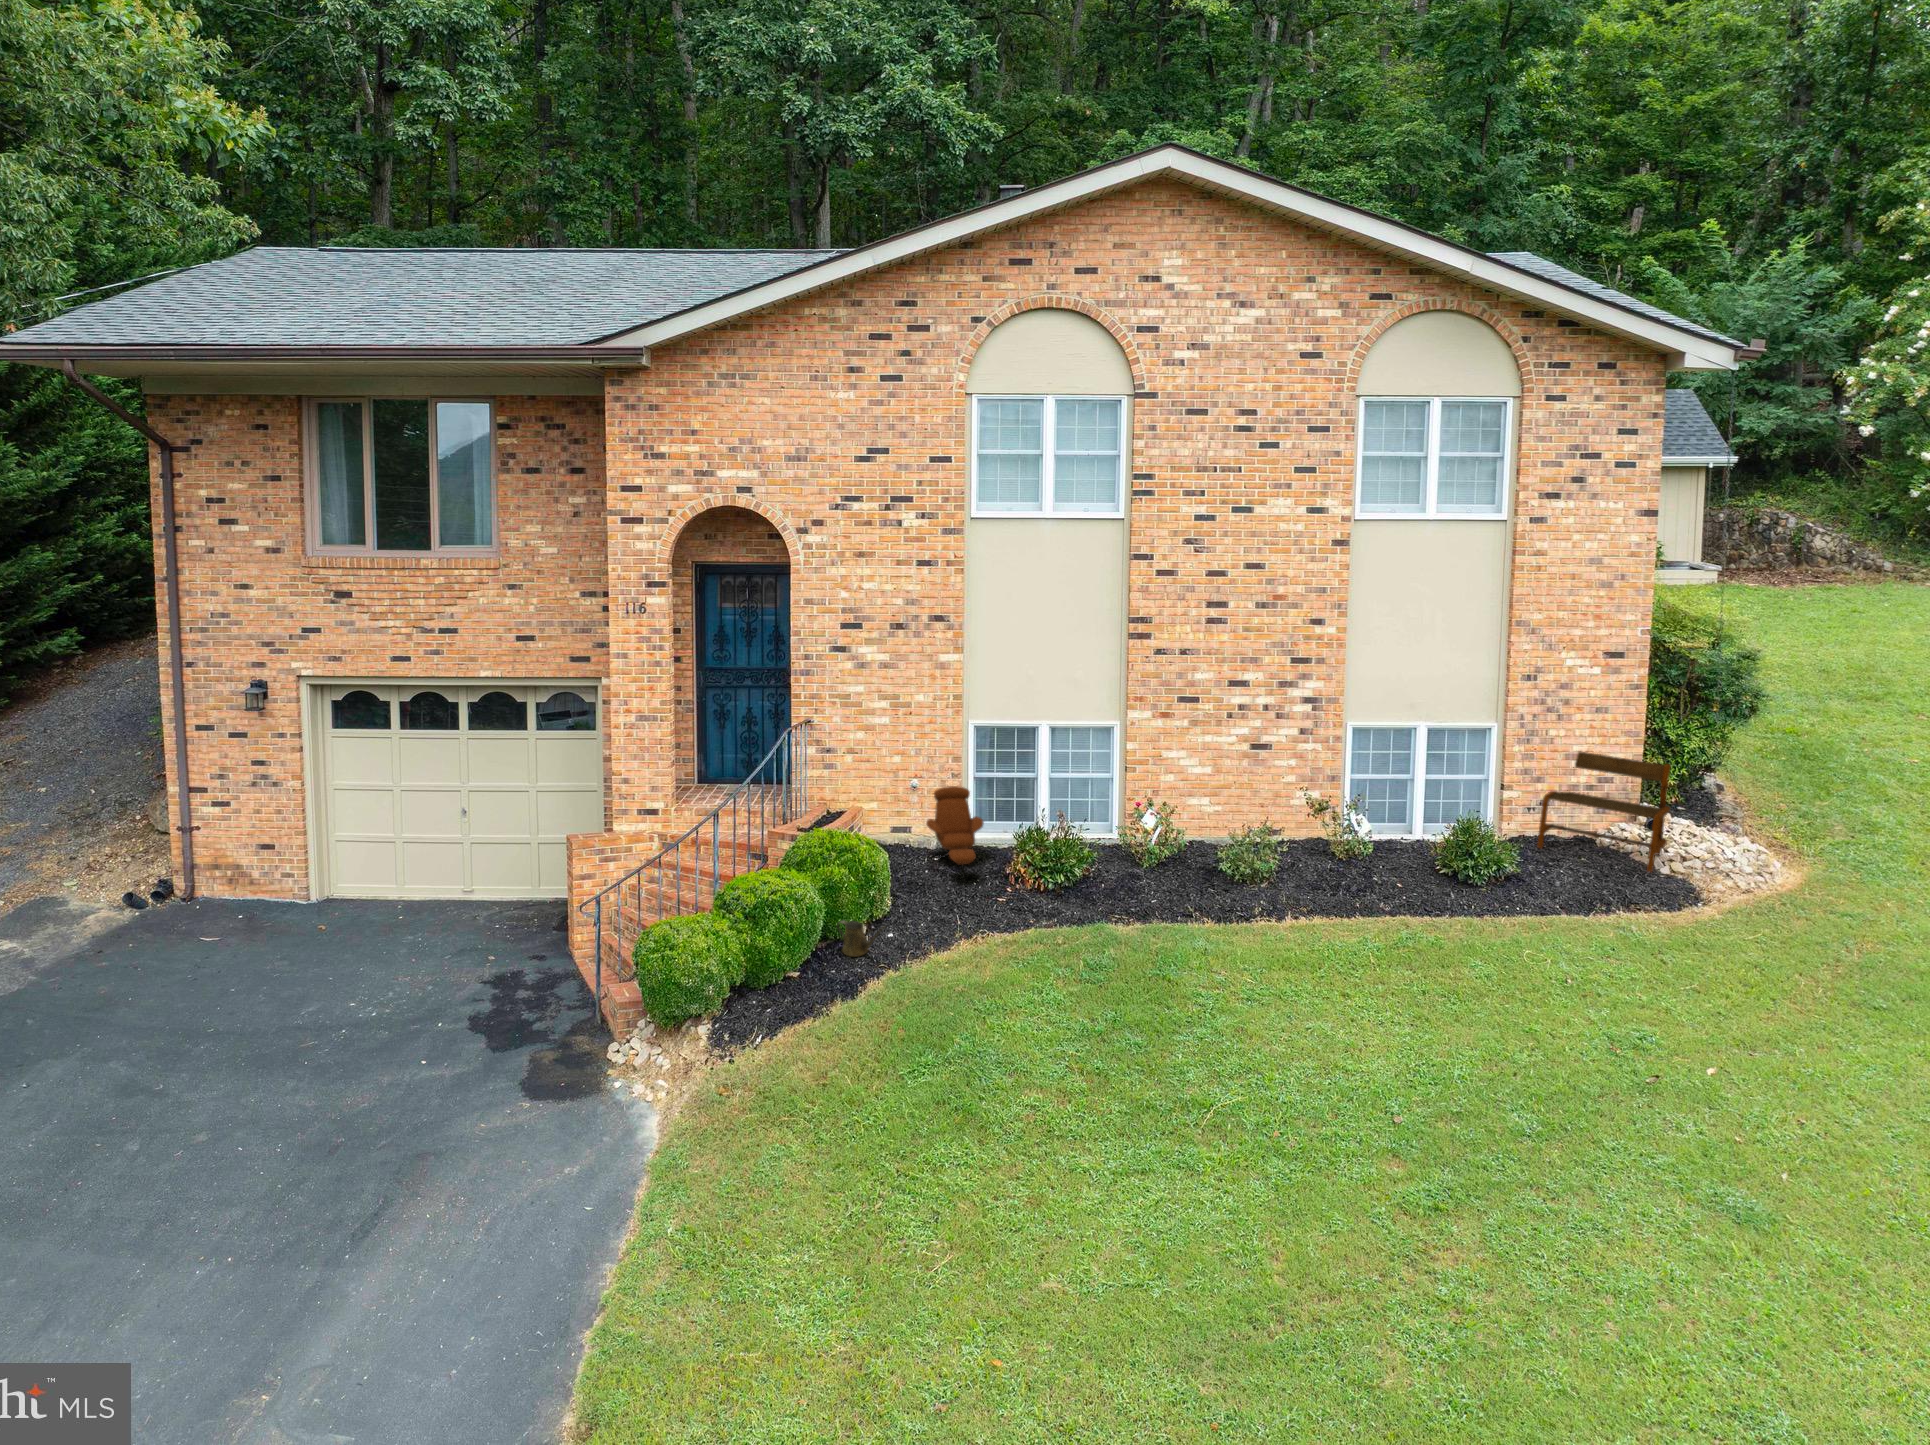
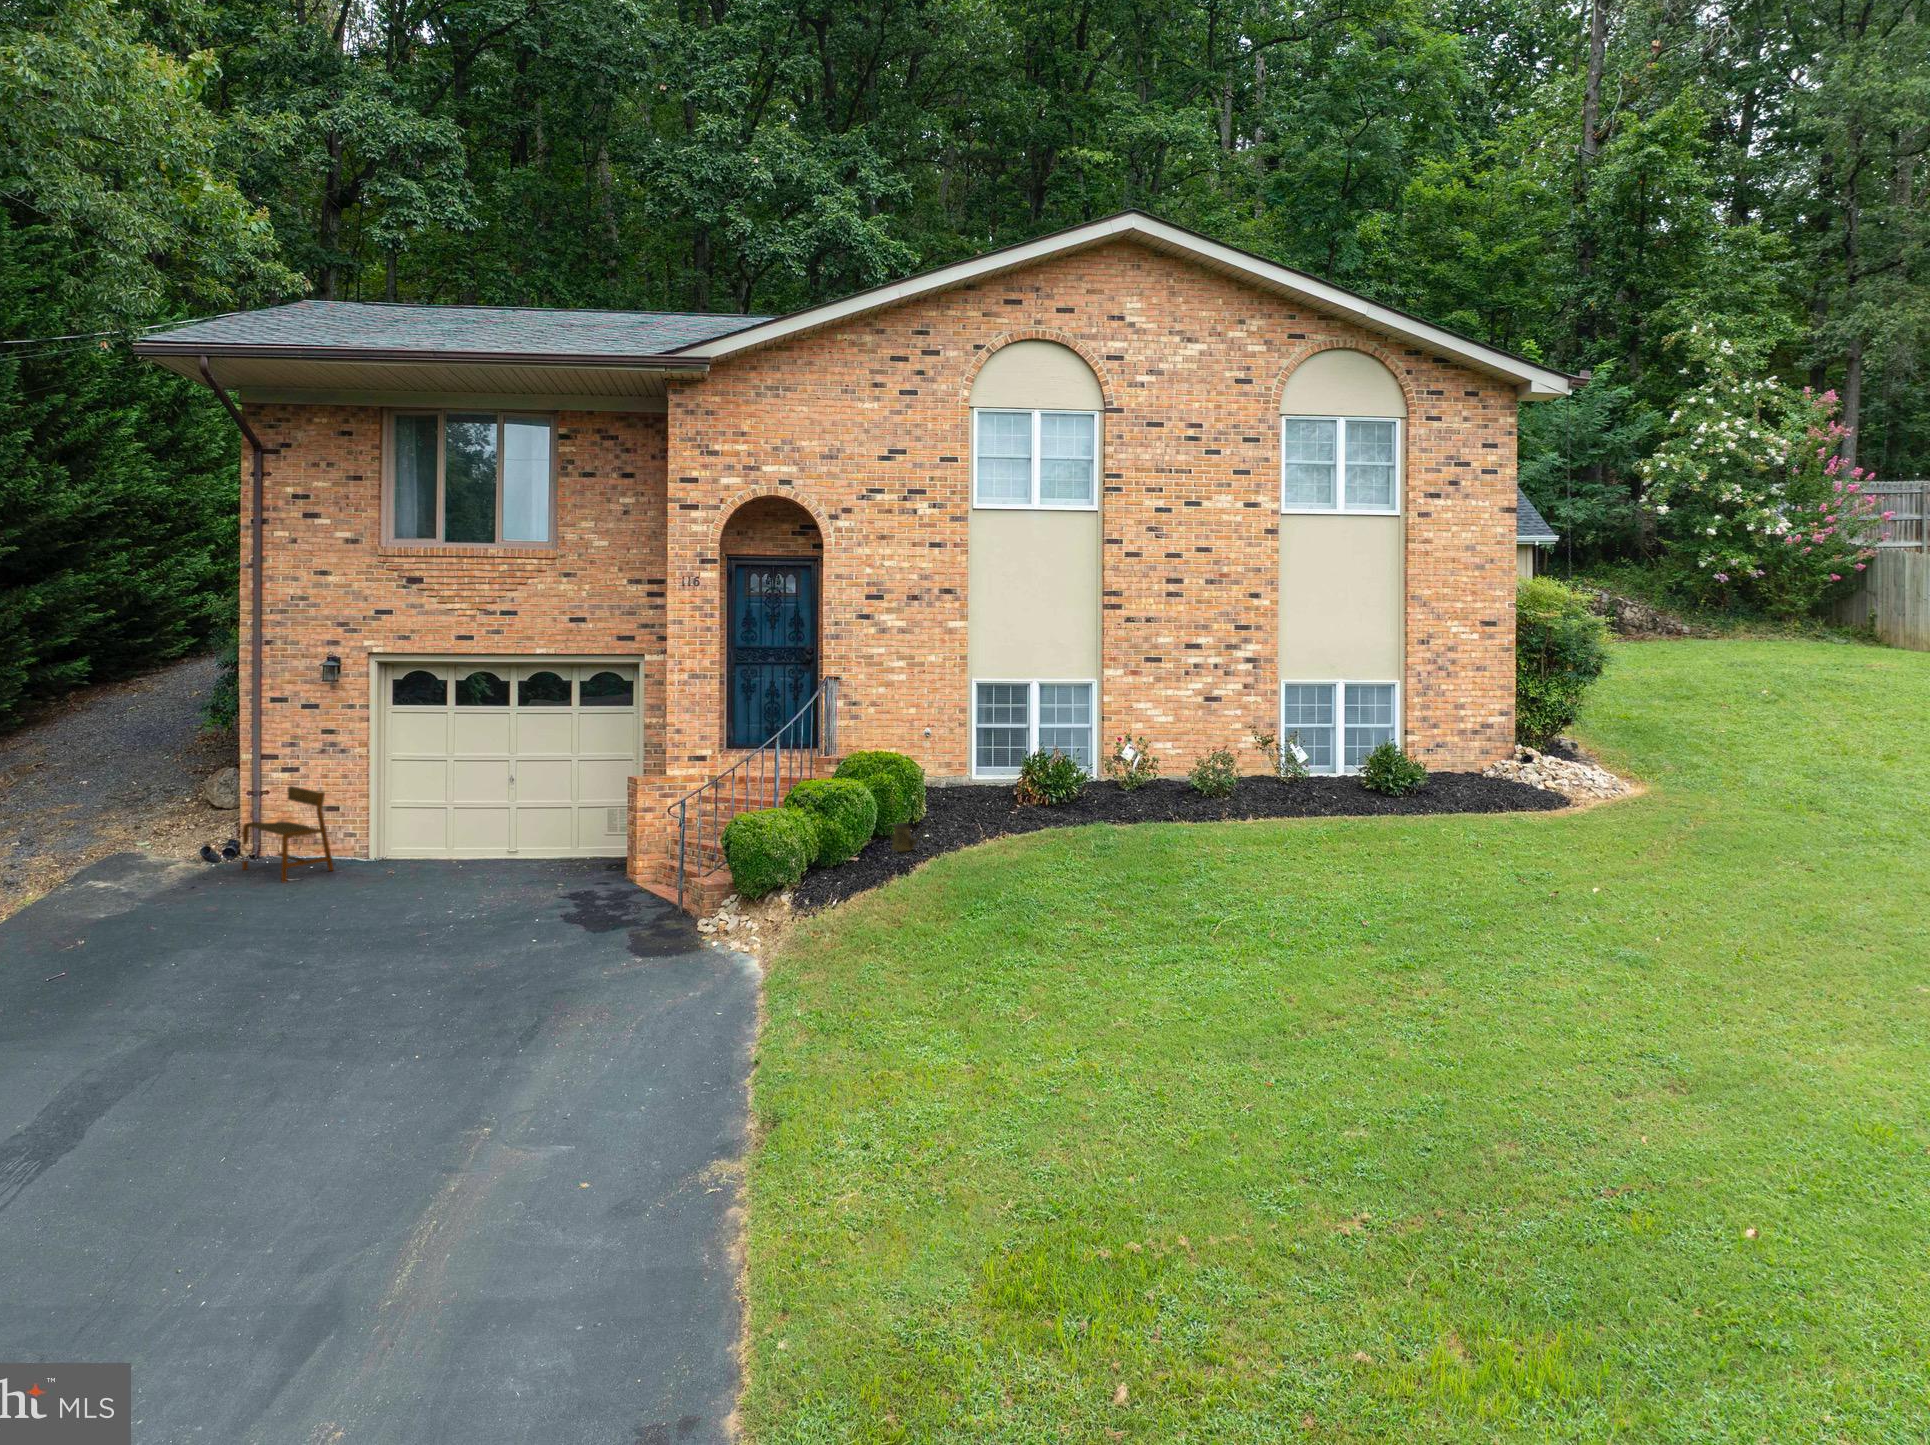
bench: present [1537,751,1671,872] -> present [242,786,334,883]
lounge chair: present [927,786,984,882] -> none [941,736,993,809]

